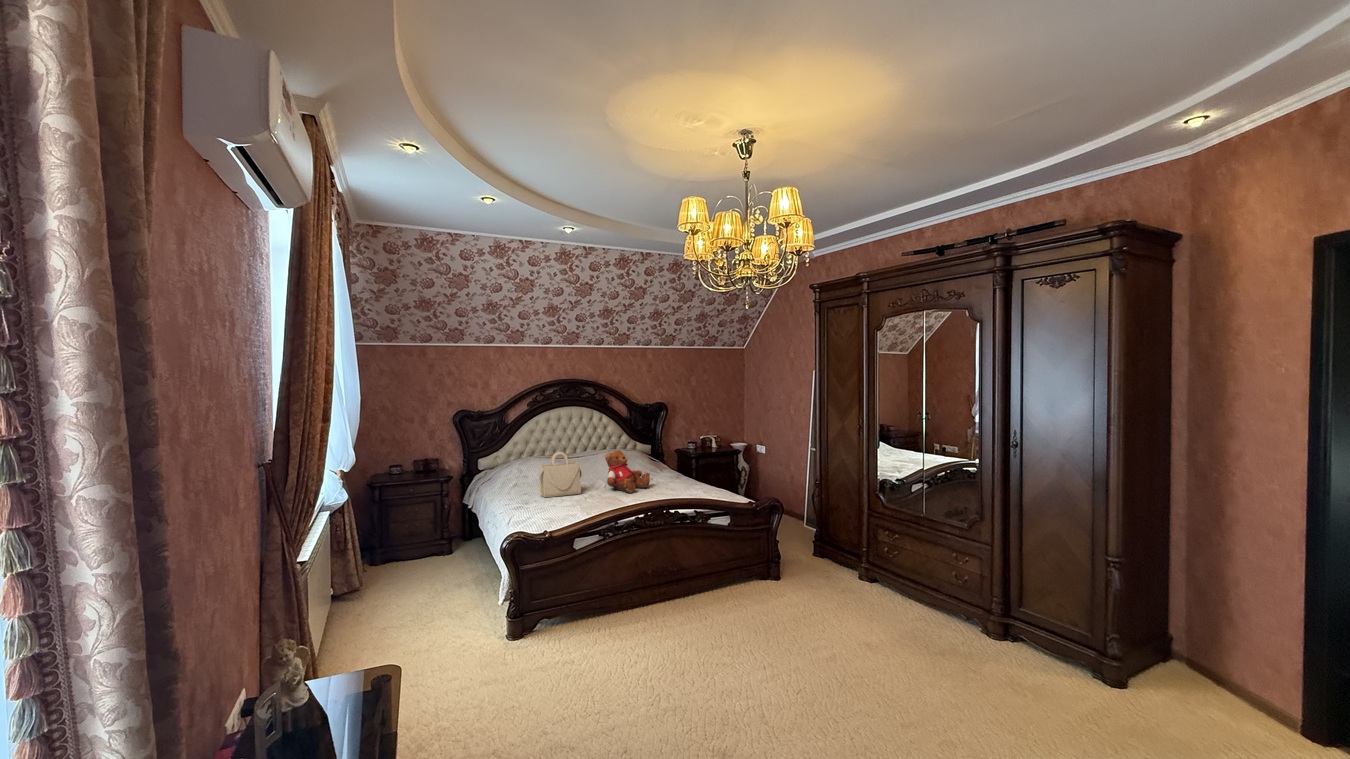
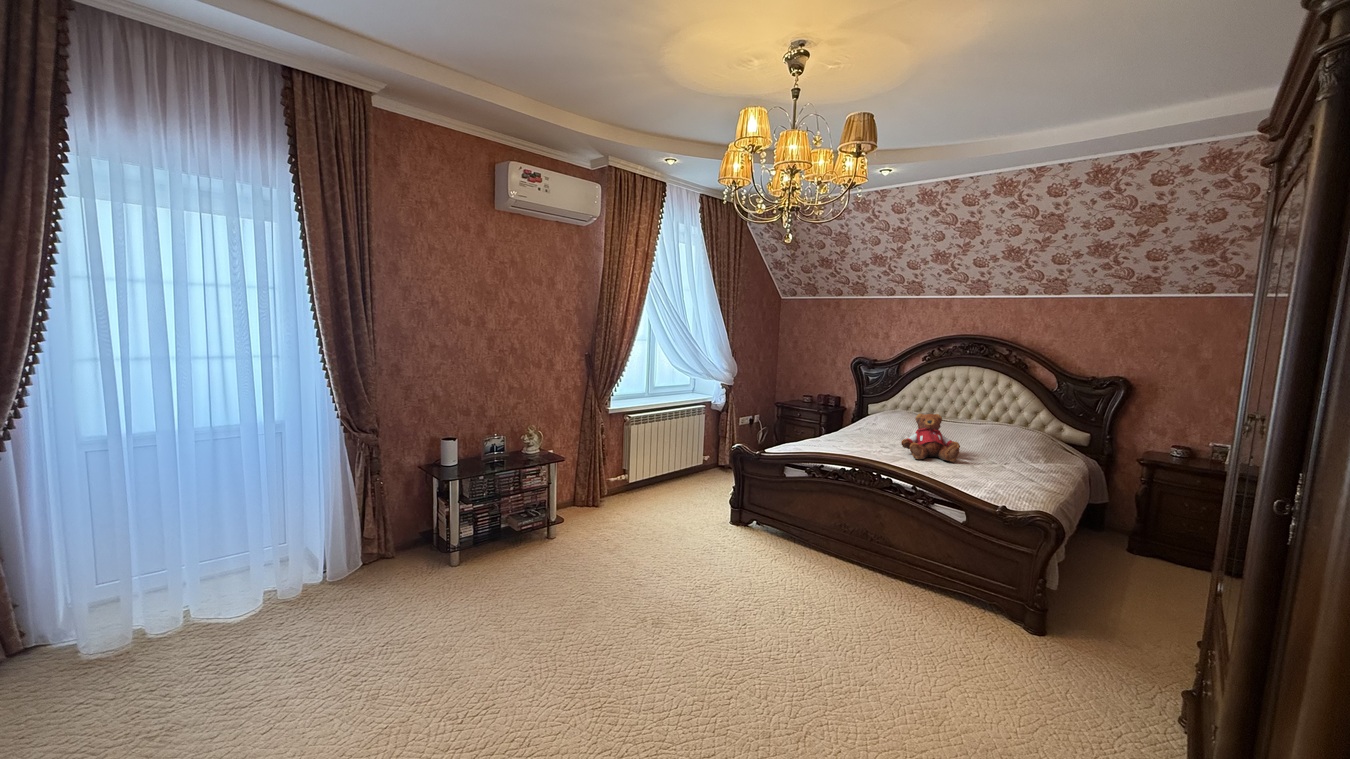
handbag: present [539,452,582,497] -> none [837,401,880,446]

